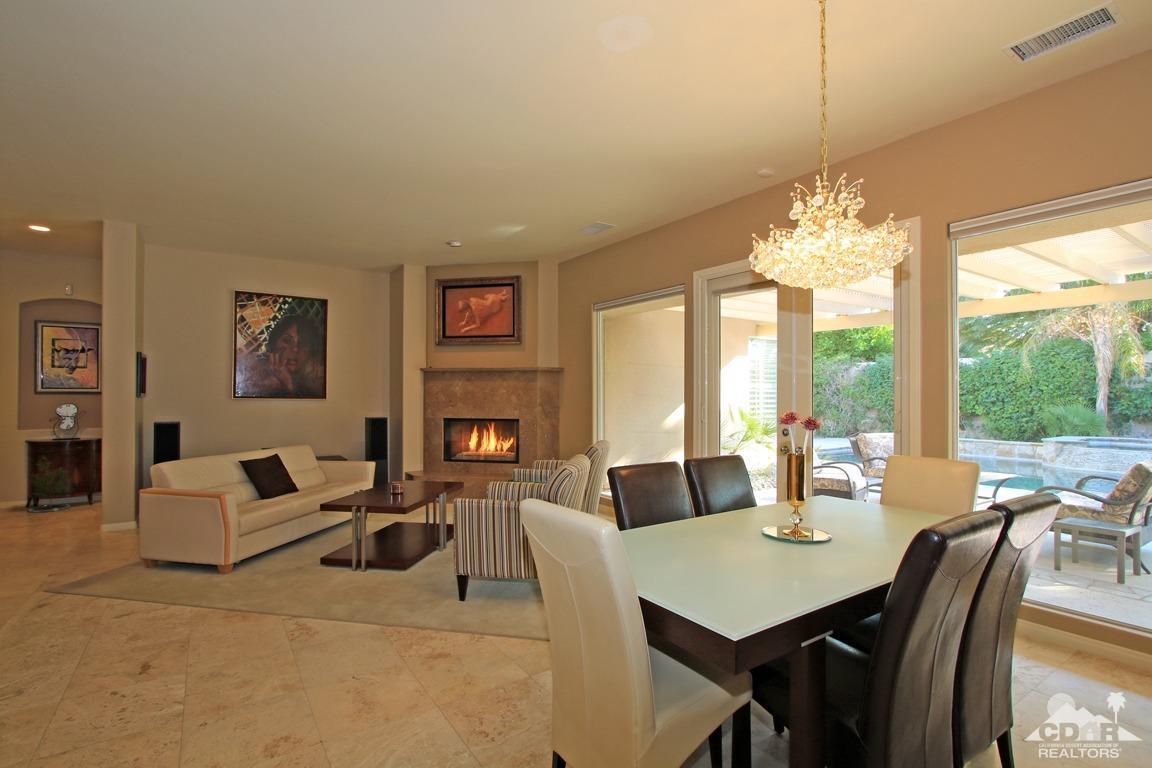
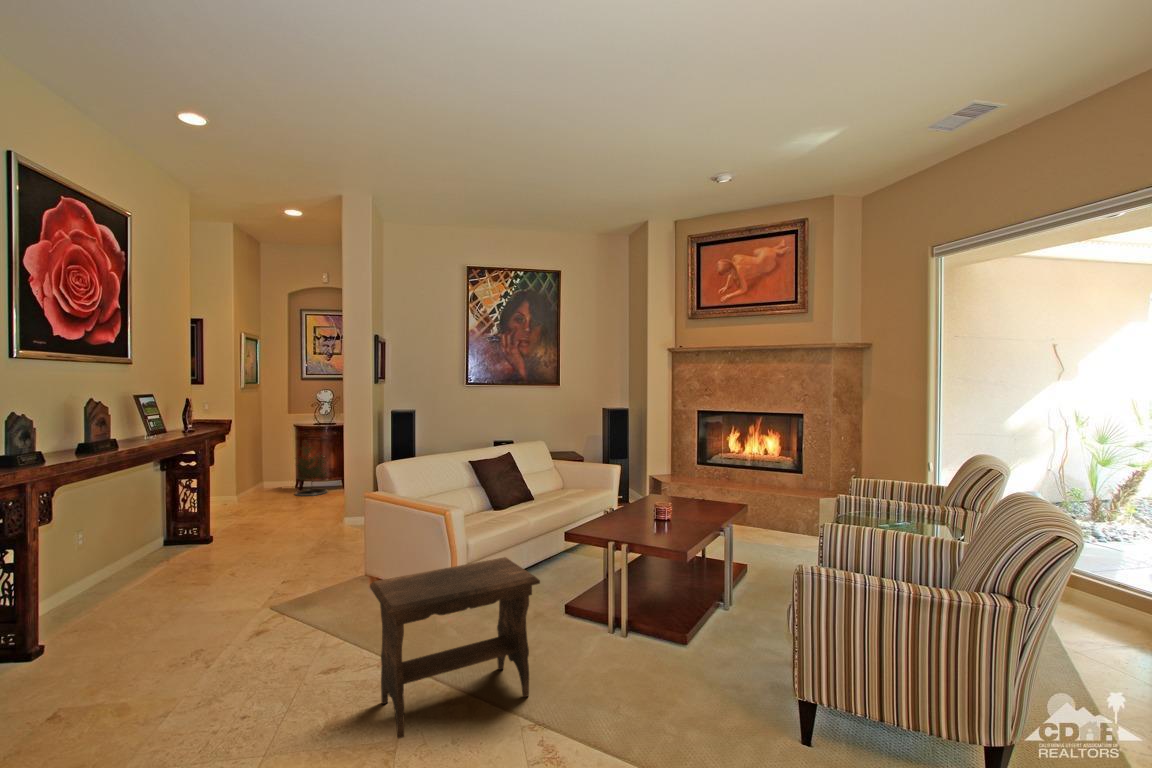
footstool: none [165,520,299,637] -> present [370,557,540,739]

